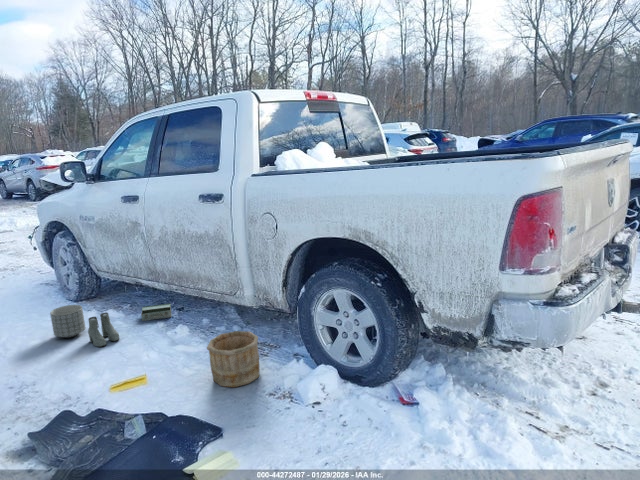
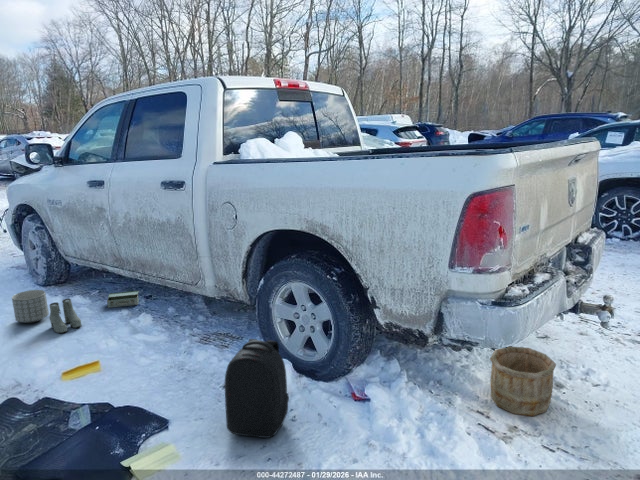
wooden bucket: present [207,331,260,387] -> present [490,347,556,416]
backpack: none [280,346,341,443] -> present [224,339,289,438]

